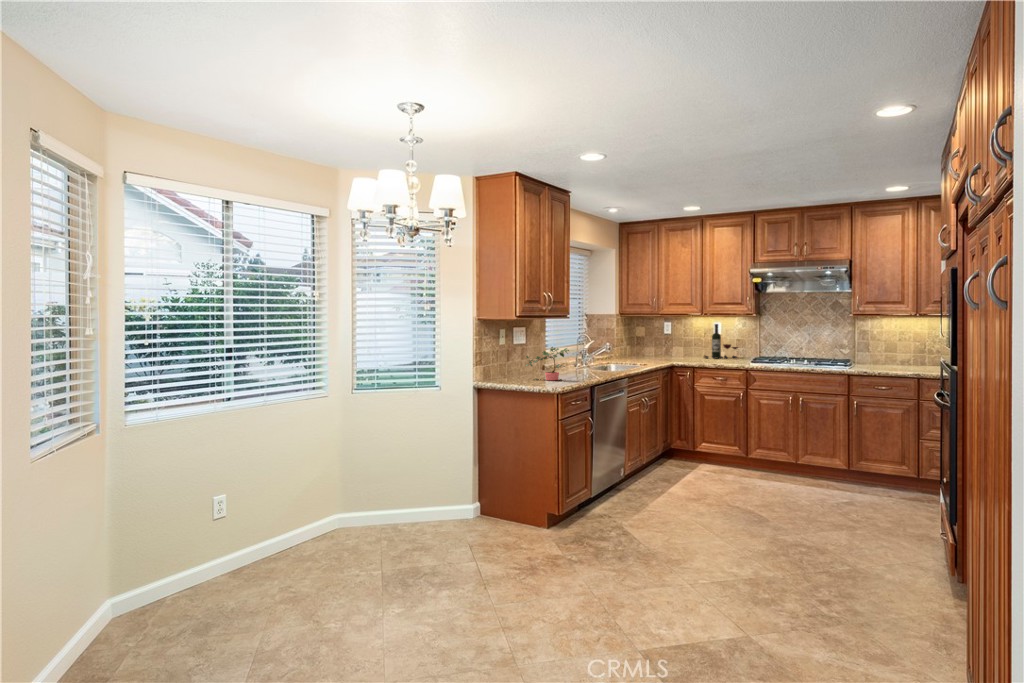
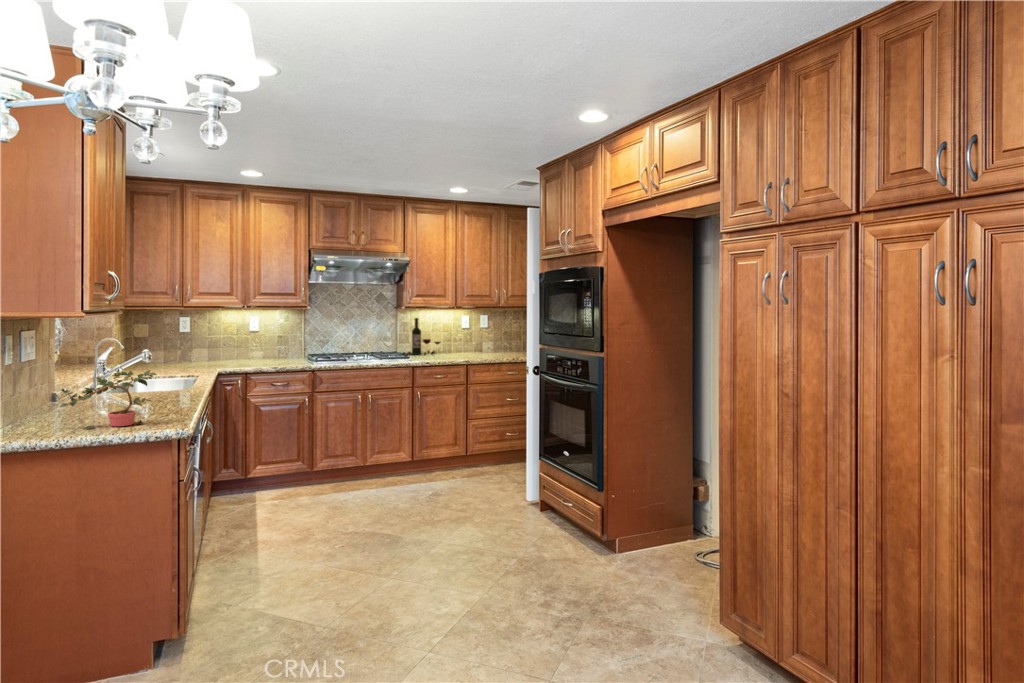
wine bottle: present [704,324,738,359] -> present [403,318,440,355]

